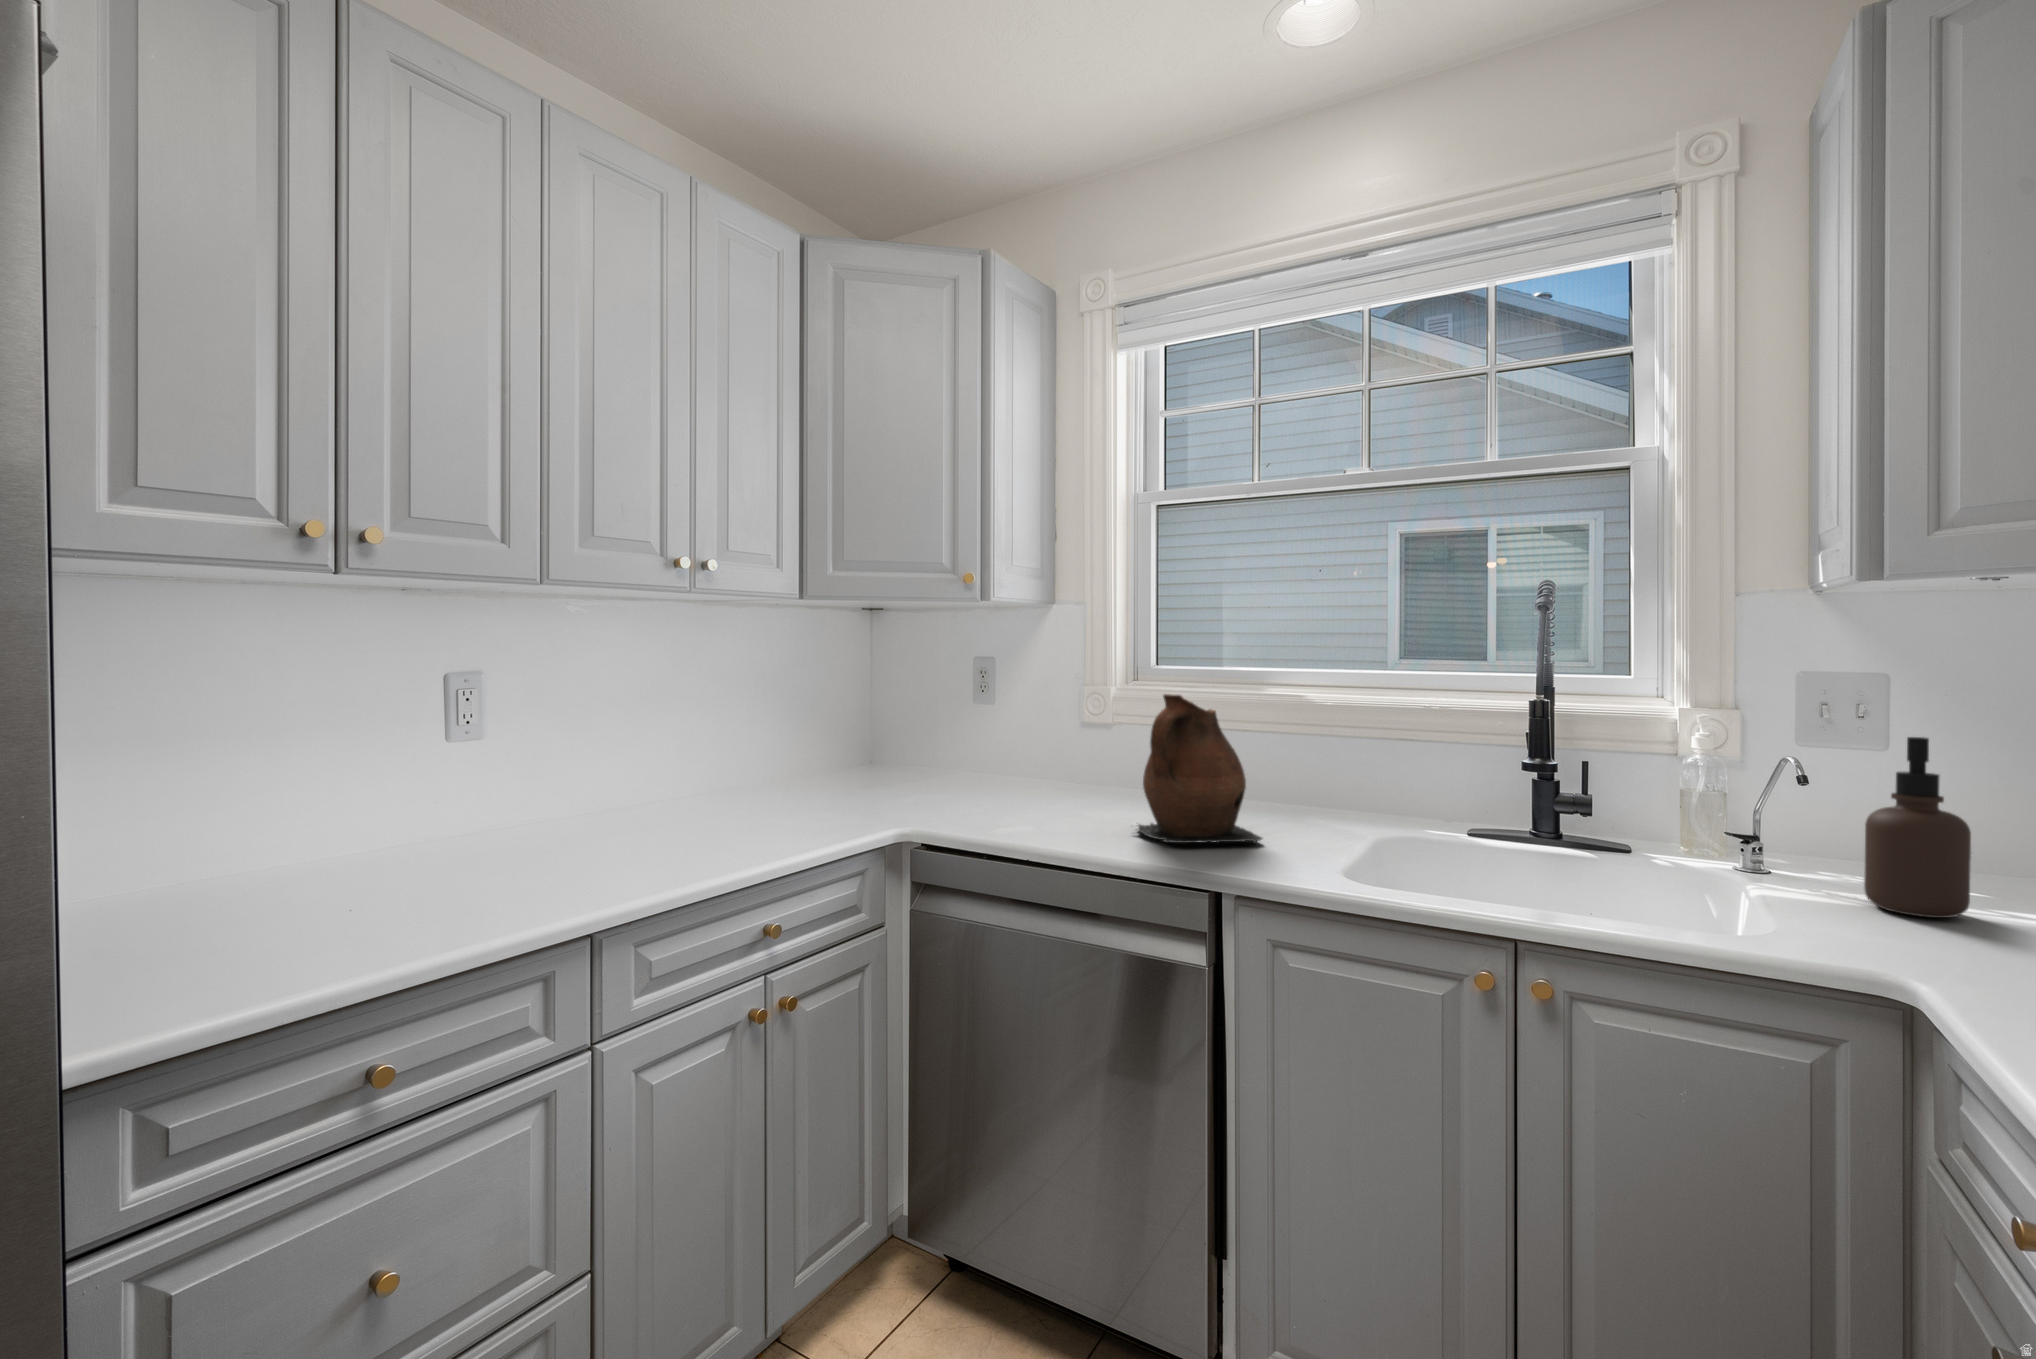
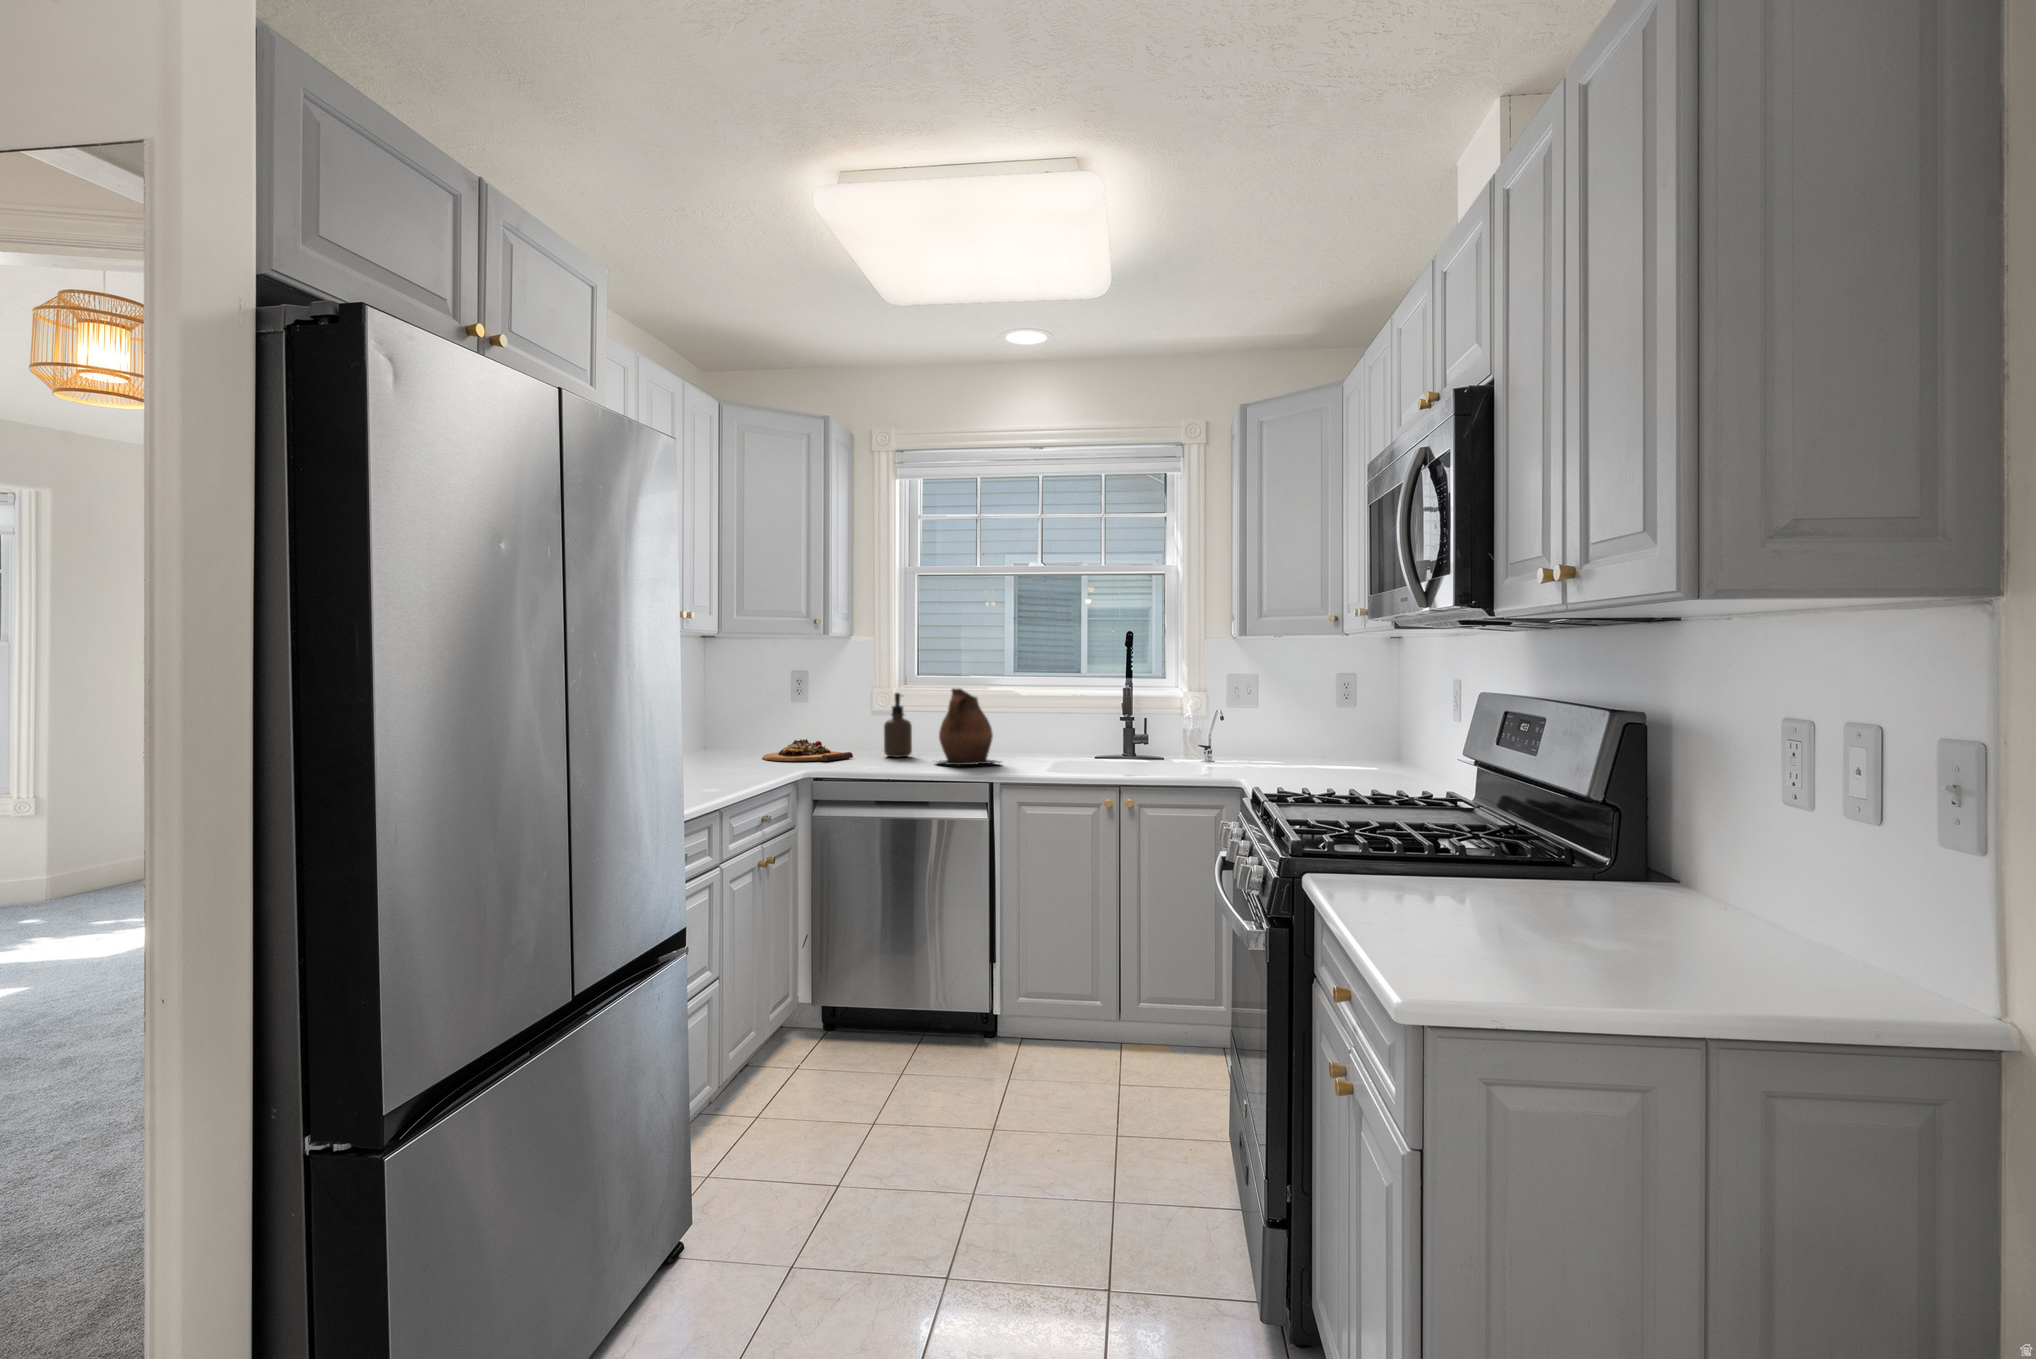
soap dispenser: present [1864,737,1971,918] -> present [884,693,912,757]
cutting board: none [889,767,1024,809] -> present [763,739,853,761]

